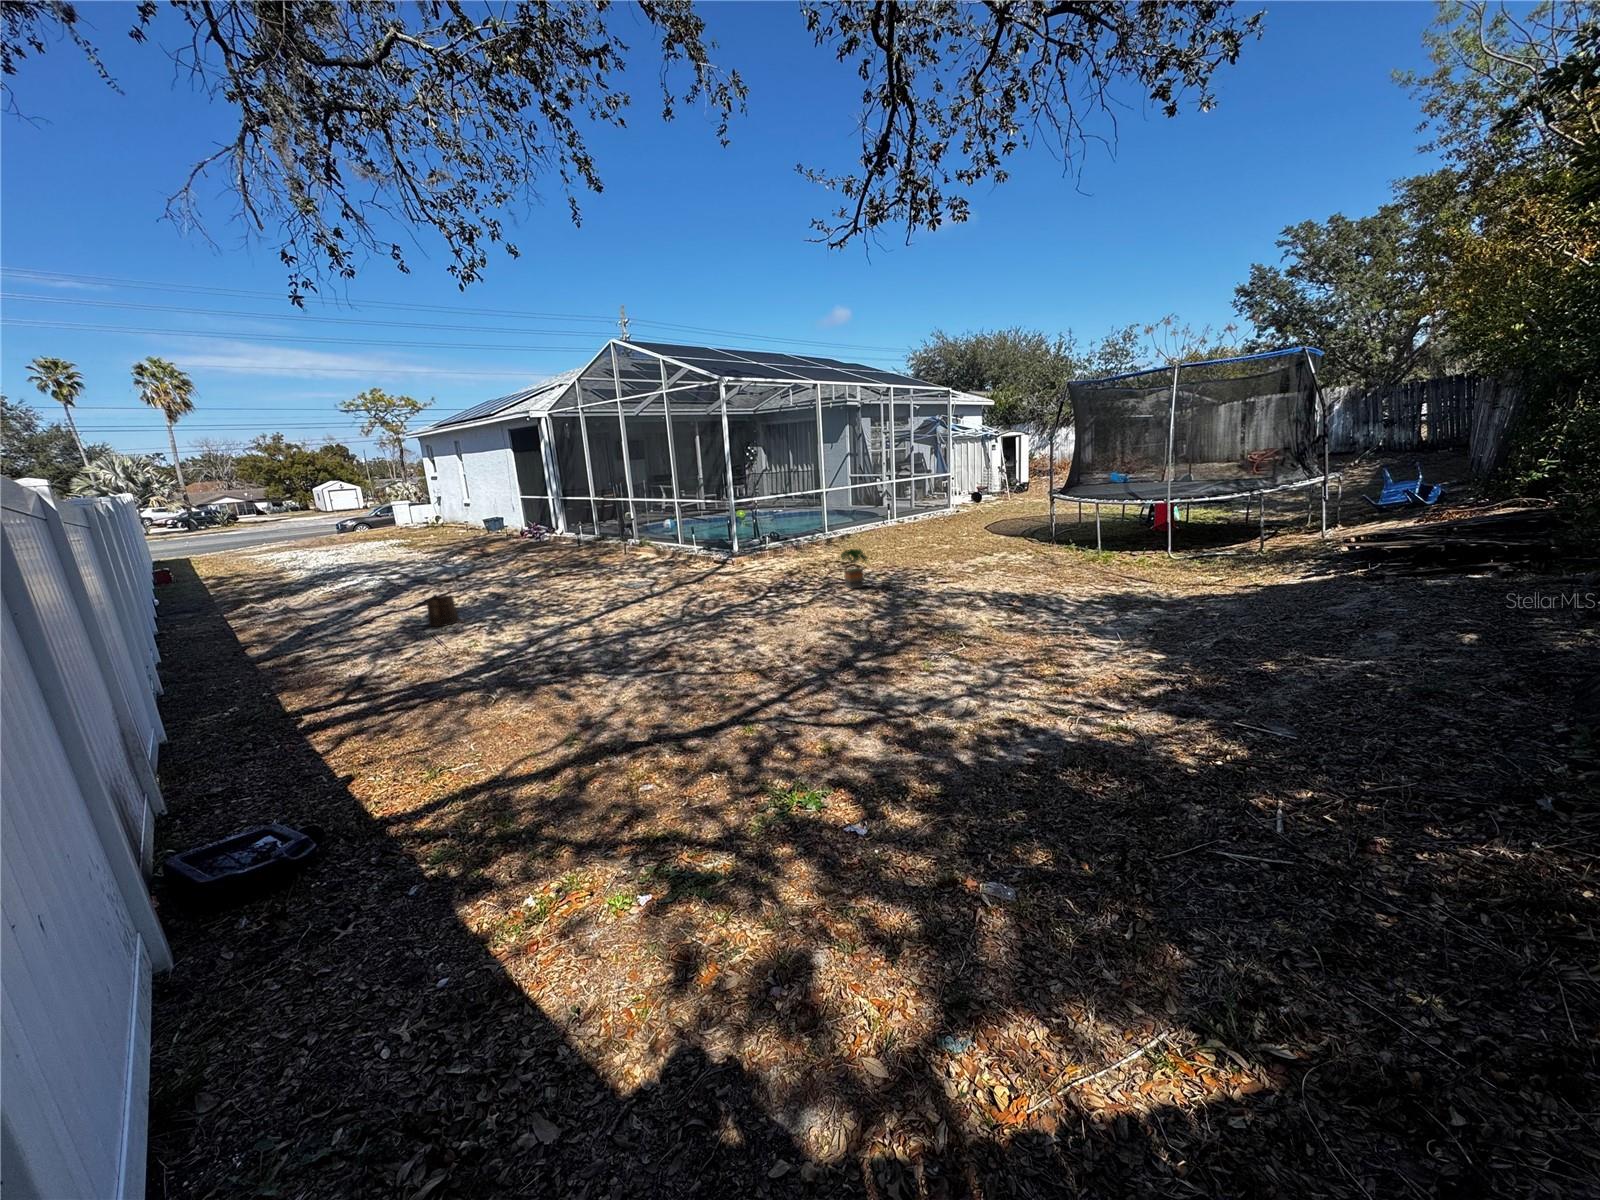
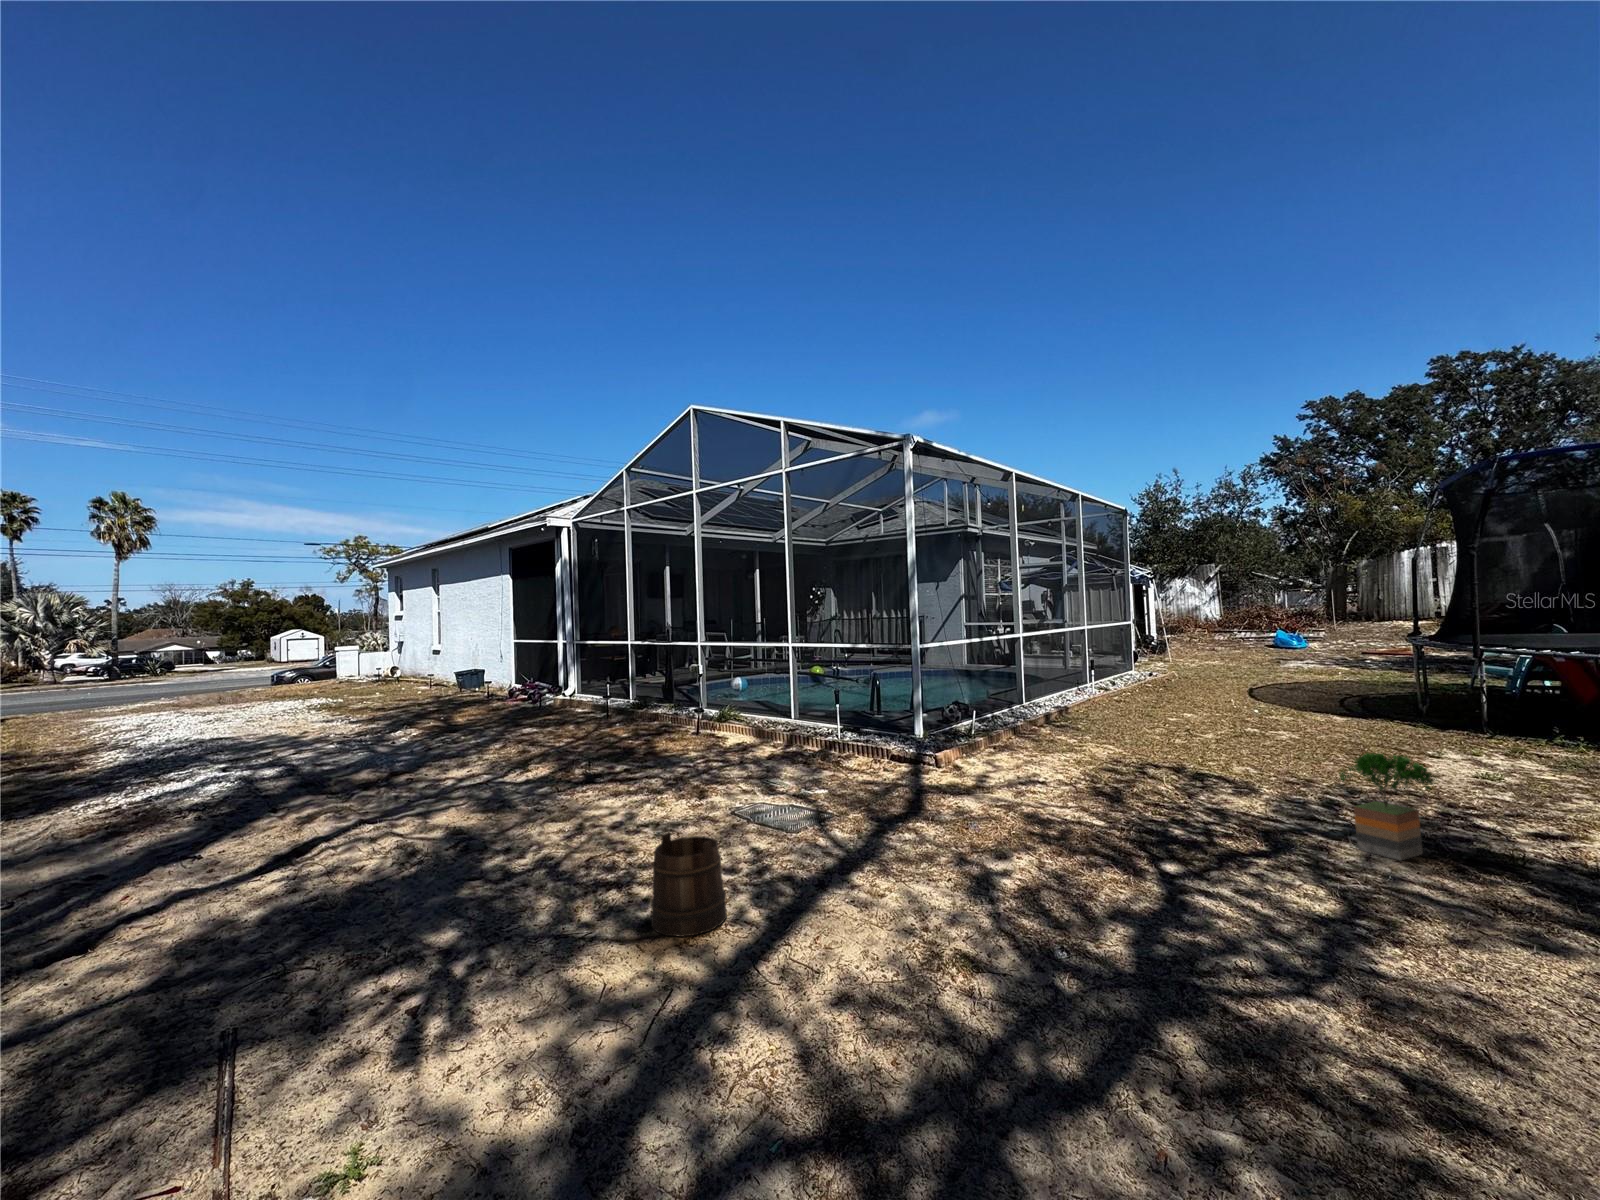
bucket: present [427,594,459,627] -> present [651,833,727,937]

